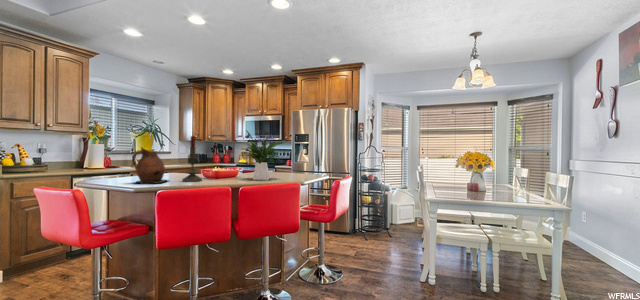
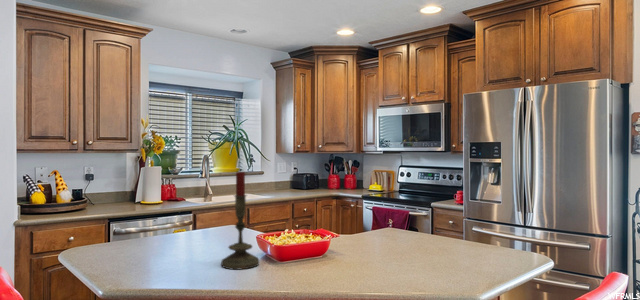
flower arrangement: present [241,131,284,180] -> none [329,155,438,273]
ceramic pitcher: present [132,147,167,183] -> none [131,197,201,274]

